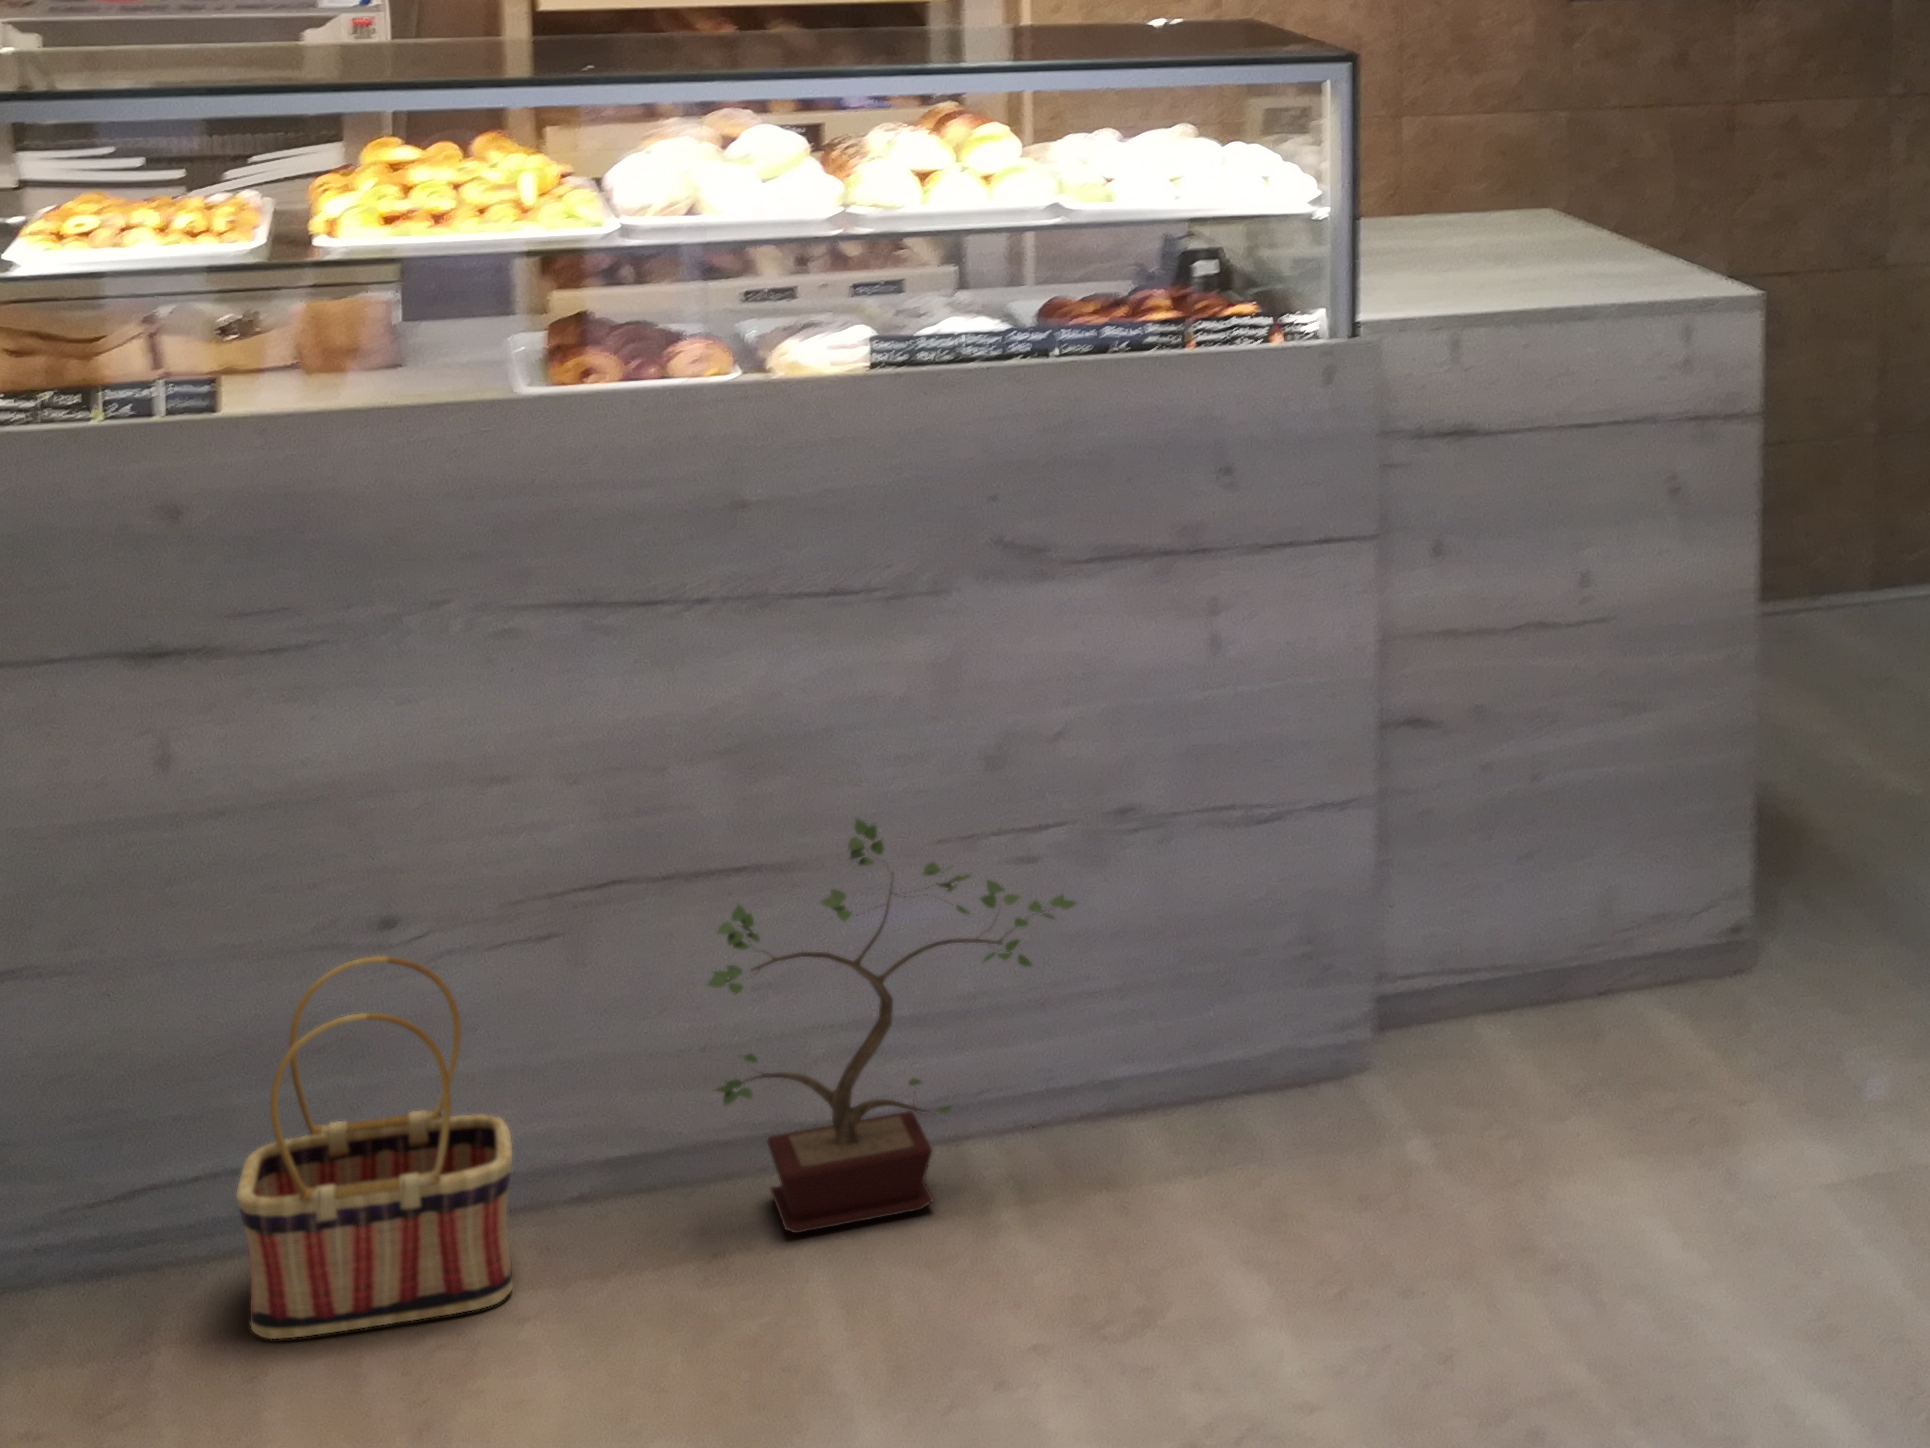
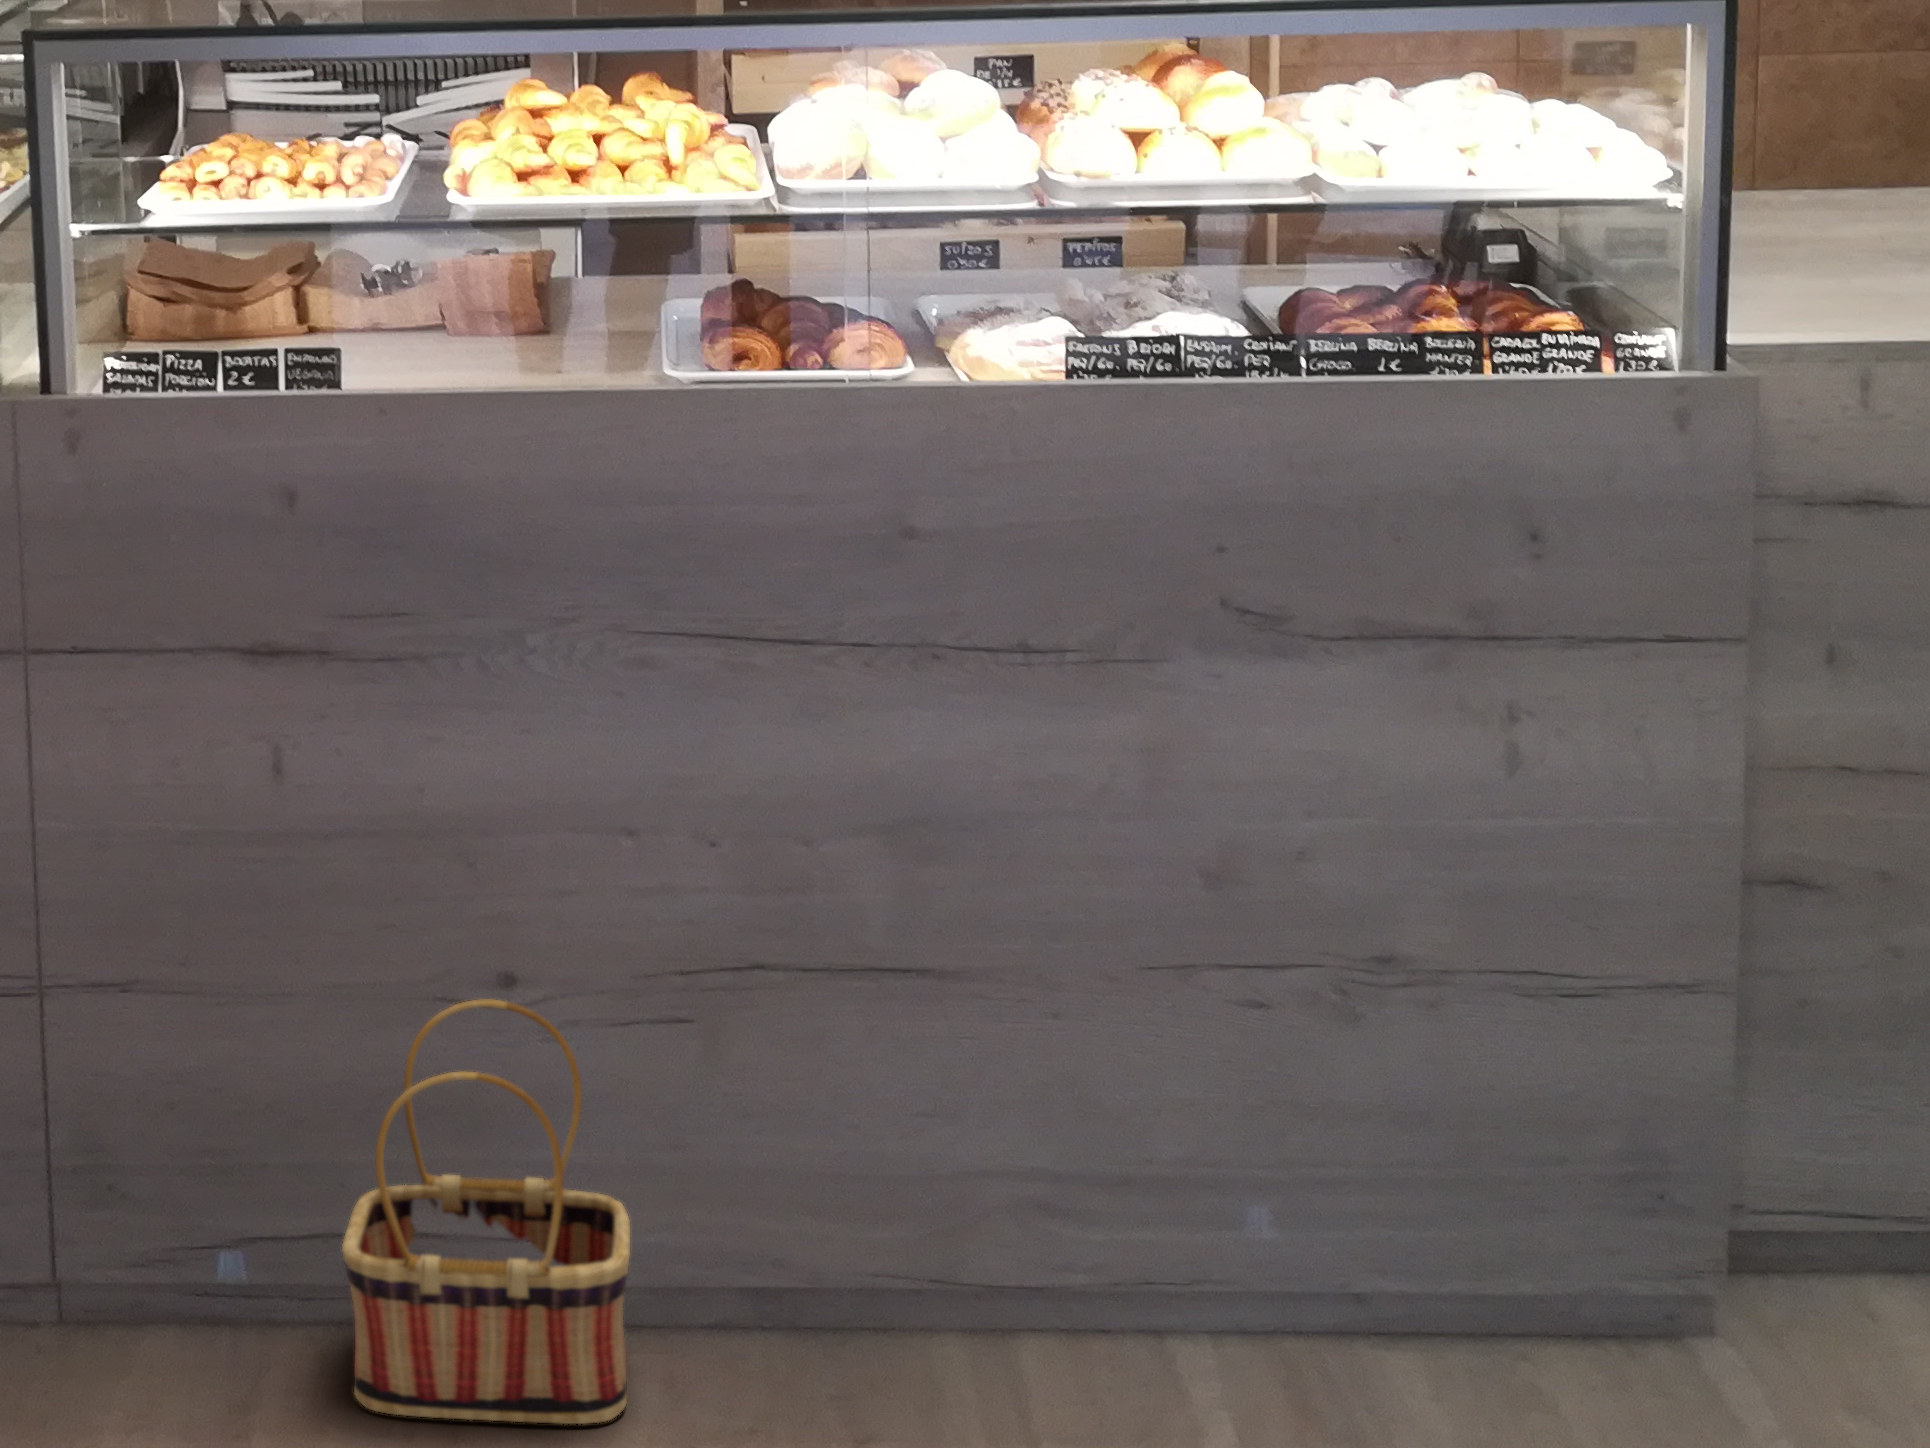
potted plant: present [707,819,1077,1233] -> none [848,911,1314,1402]

